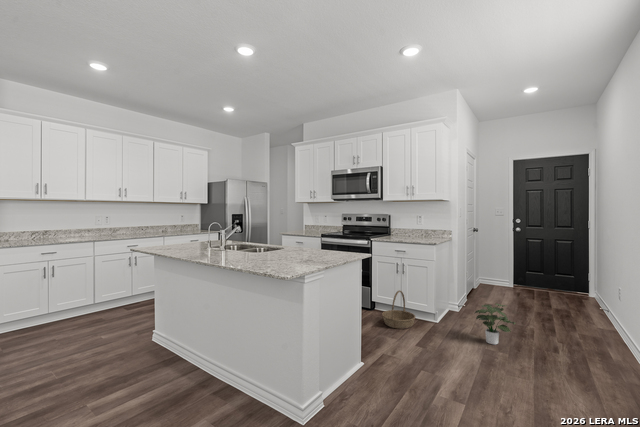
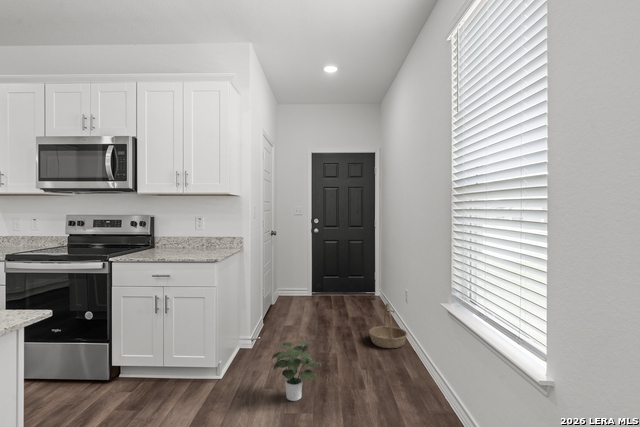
basket: present [382,290,415,329] -> present [369,304,407,348]

